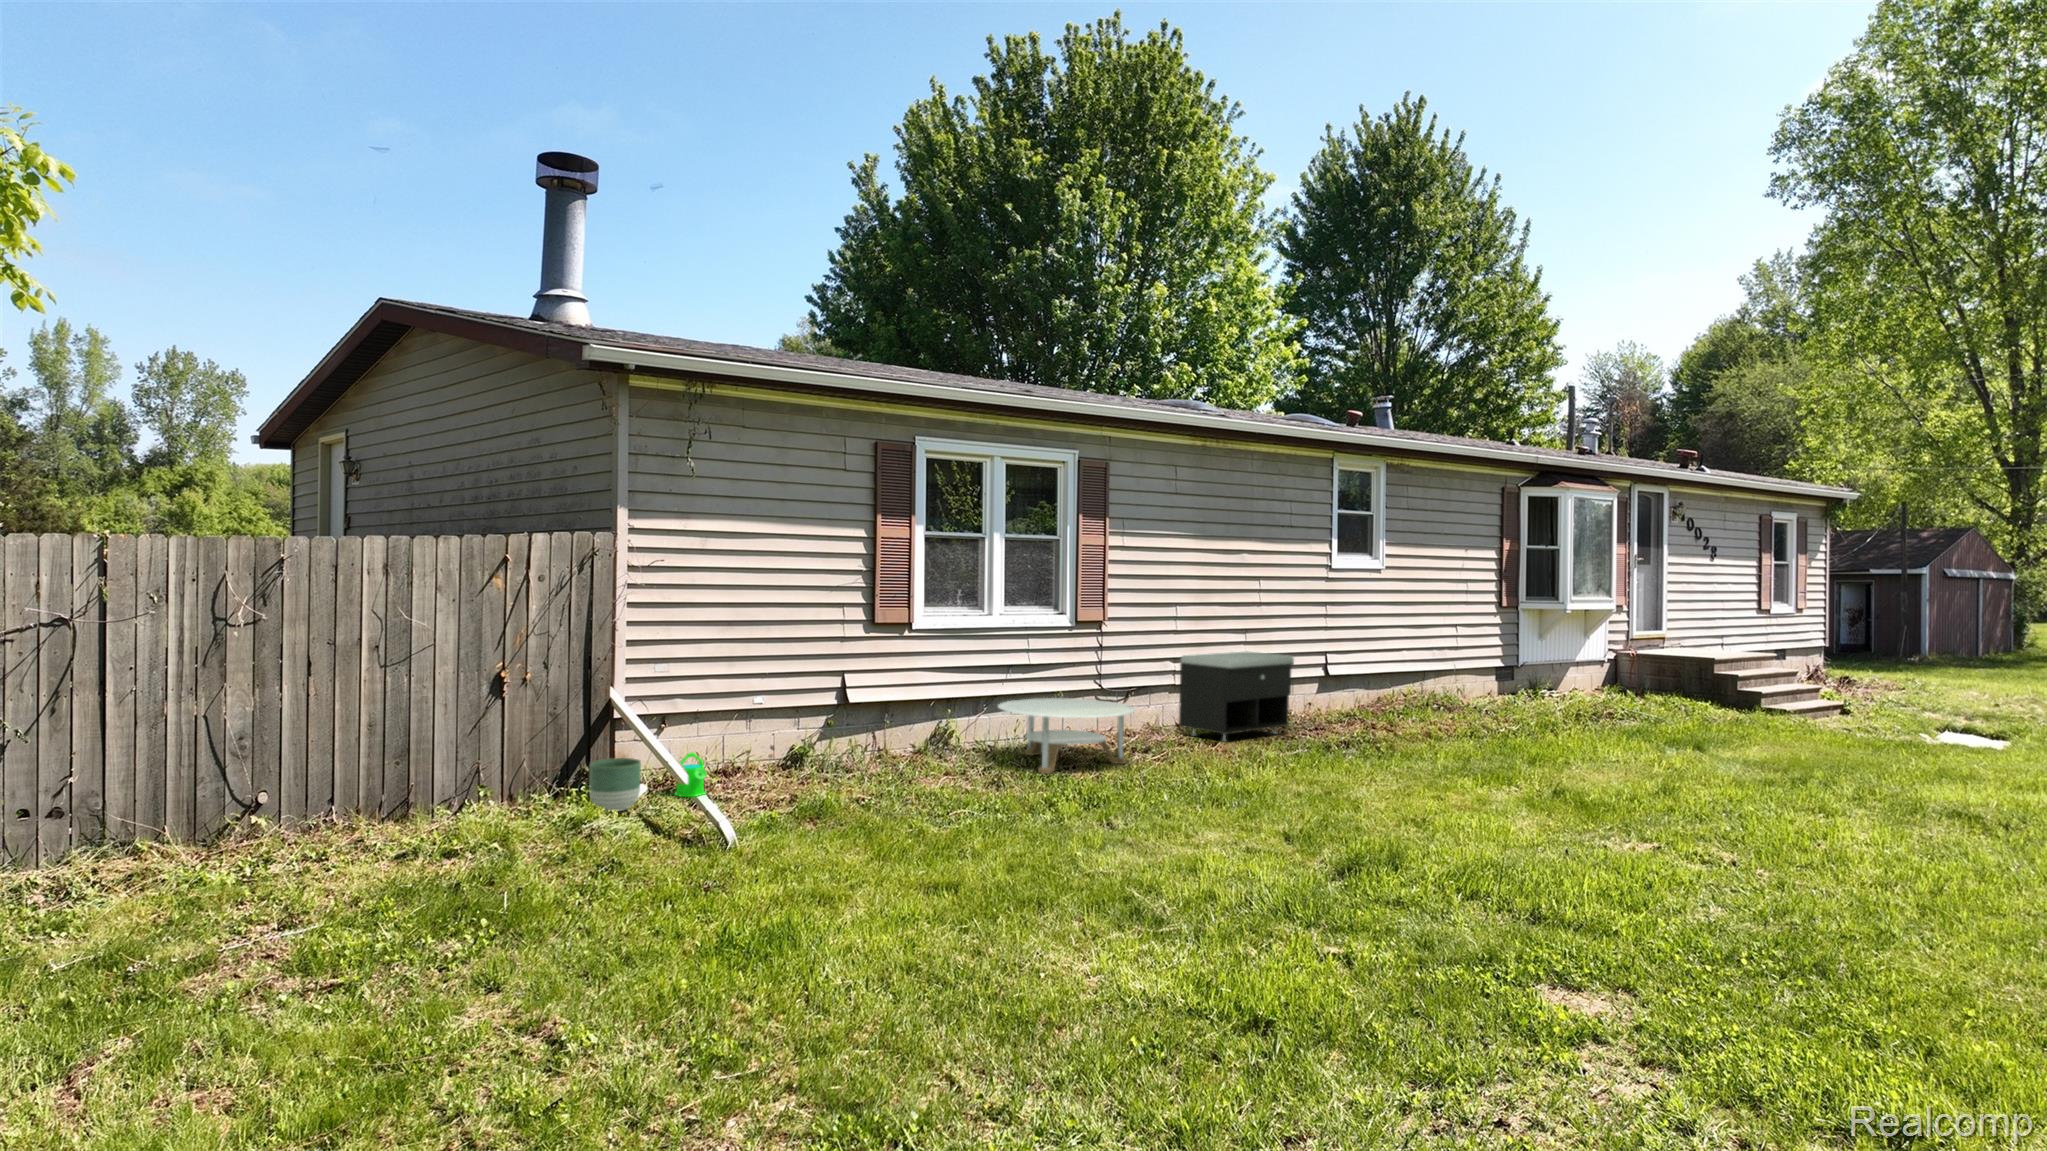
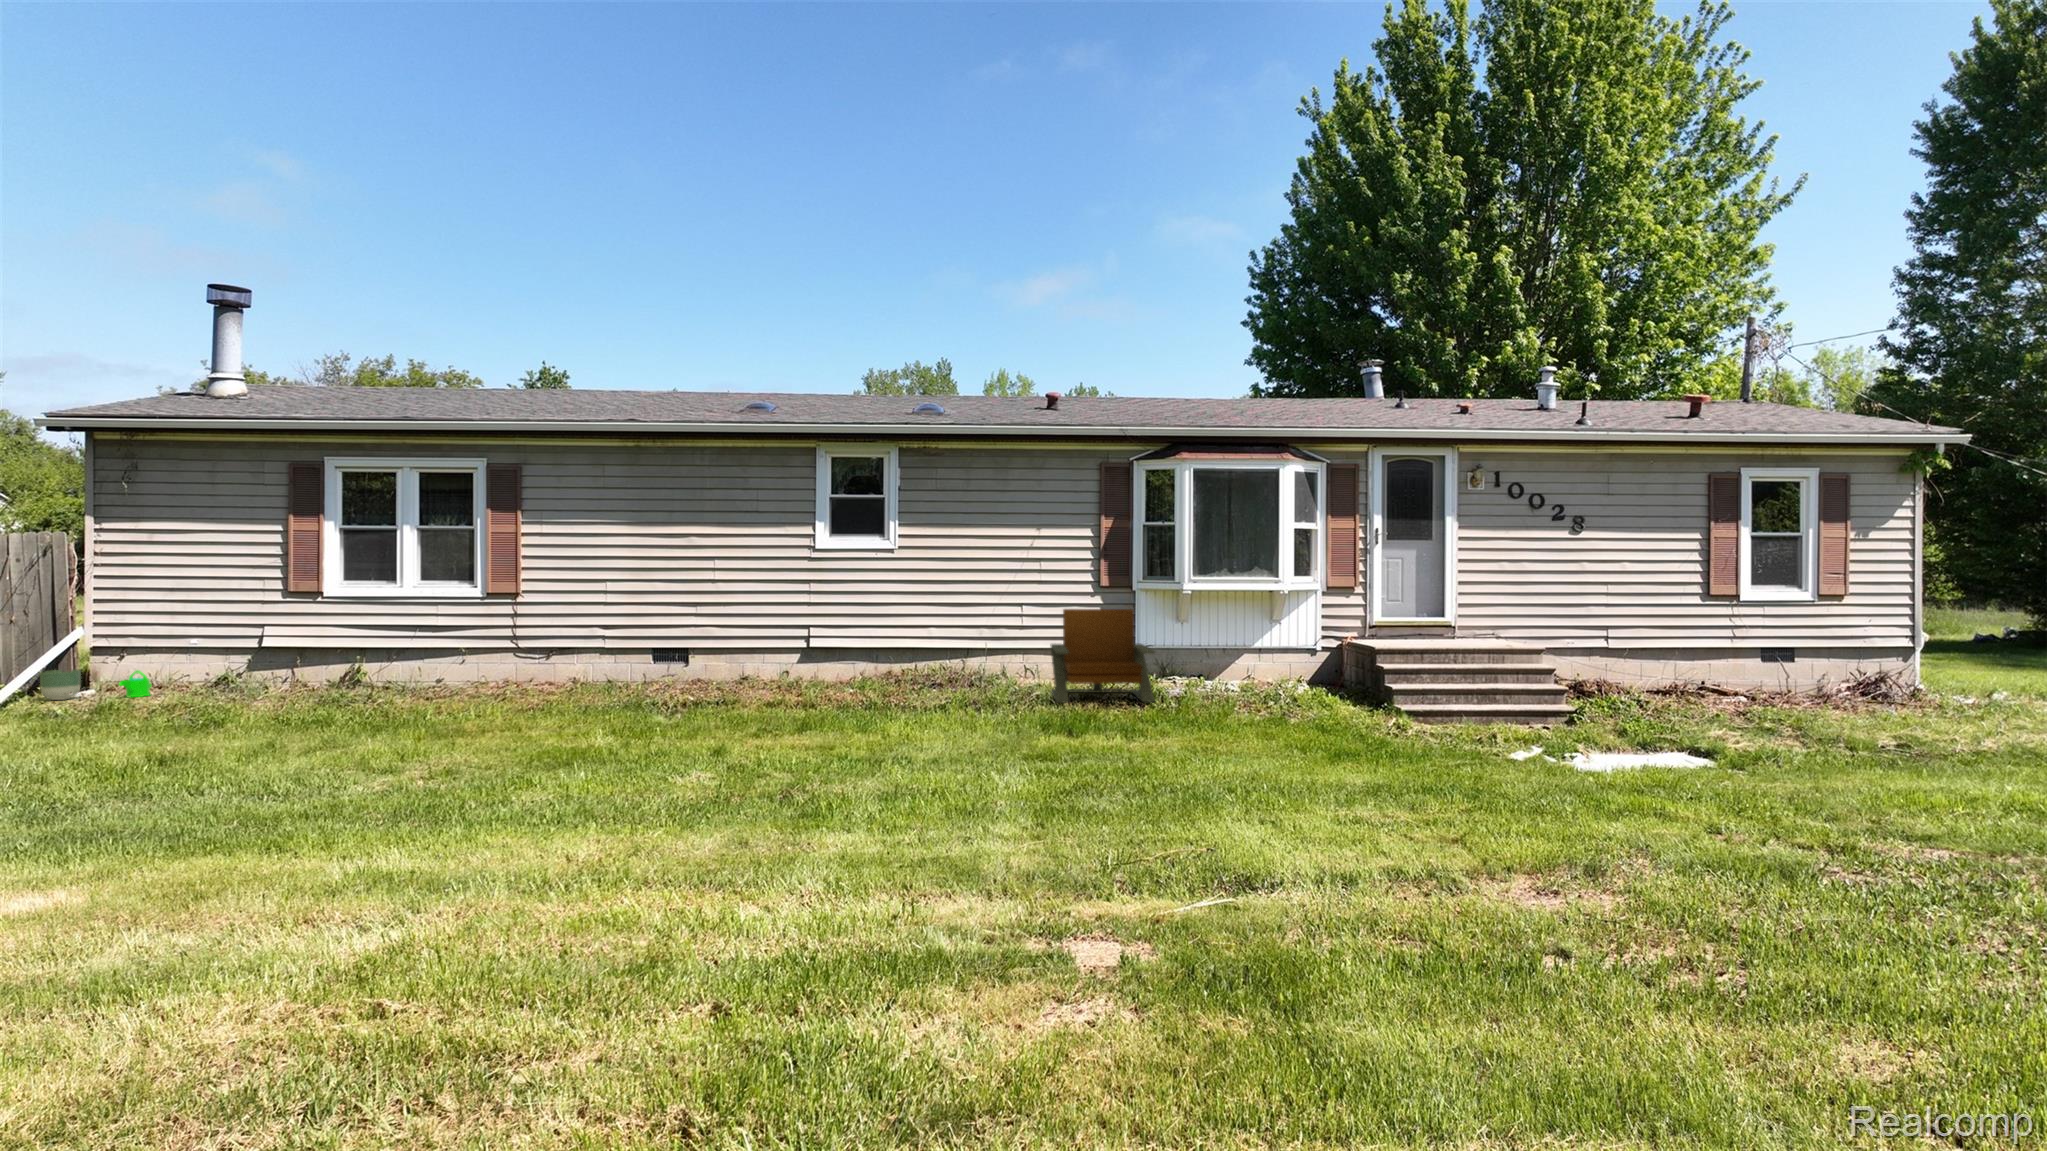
lounge chair: none [1485,629,1600,715] -> present [1050,609,1155,703]
storage bench: present [1179,651,1294,741] -> none [585,622,693,697]
round table: present [998,698,1135,774] -> none [335,652,461,704]

